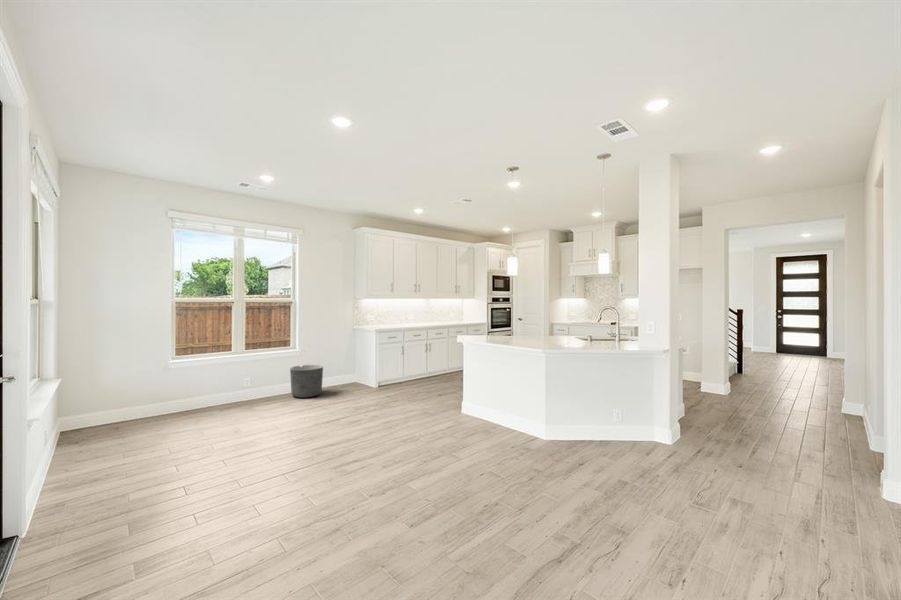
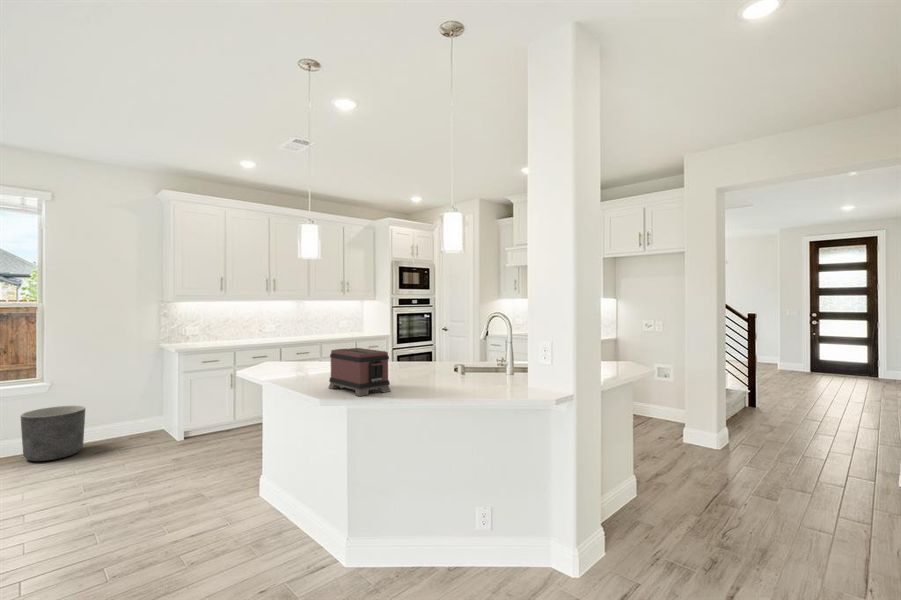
toaster: none [532,326,570,350] -> present [328,348,391,396]

